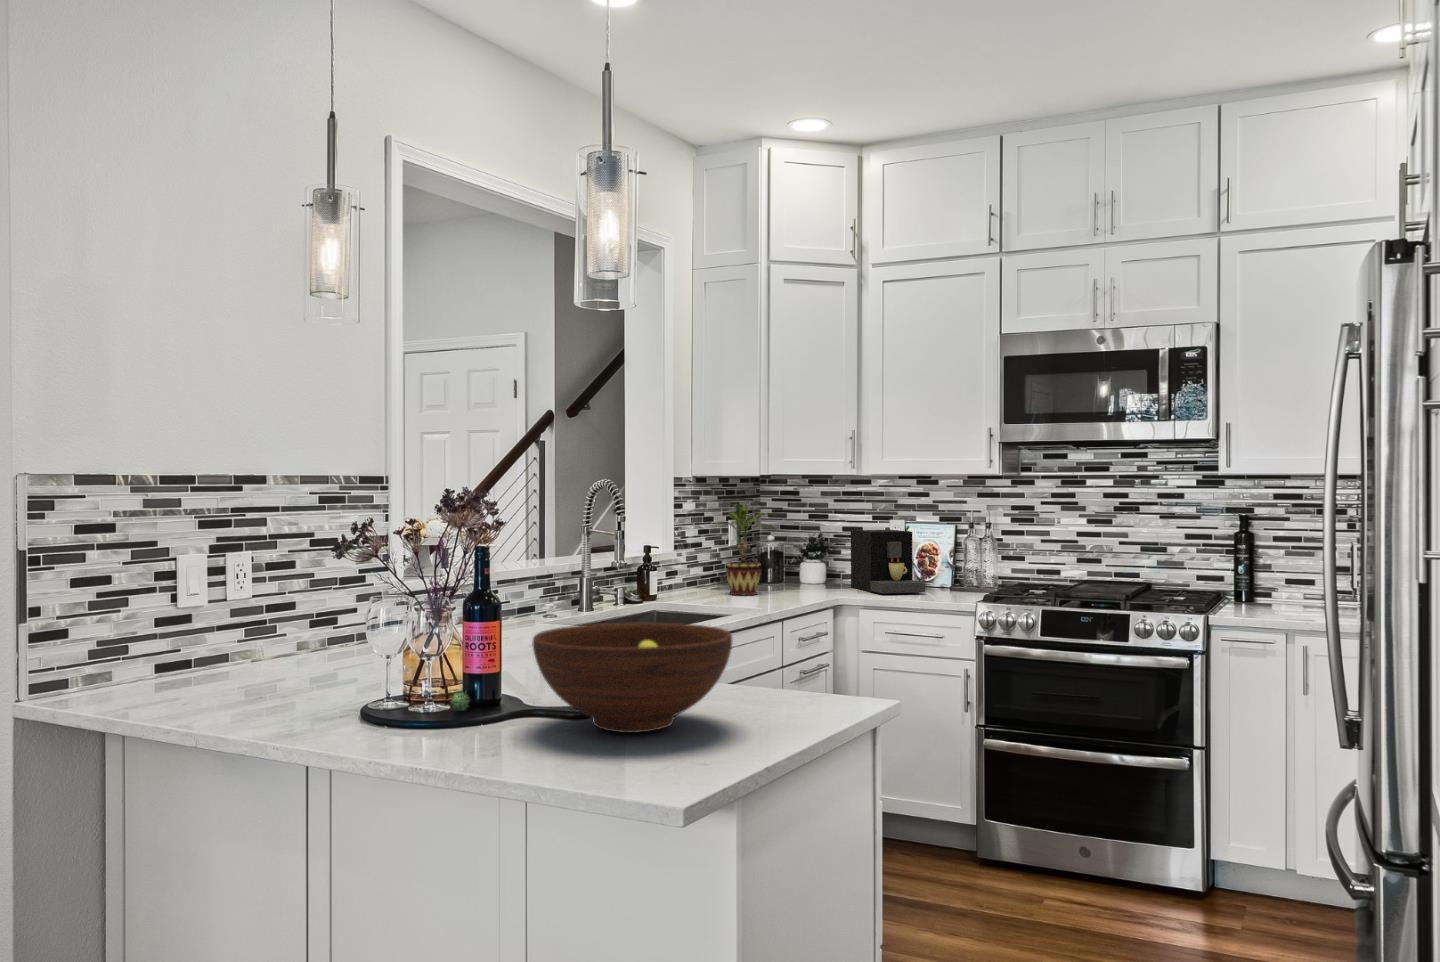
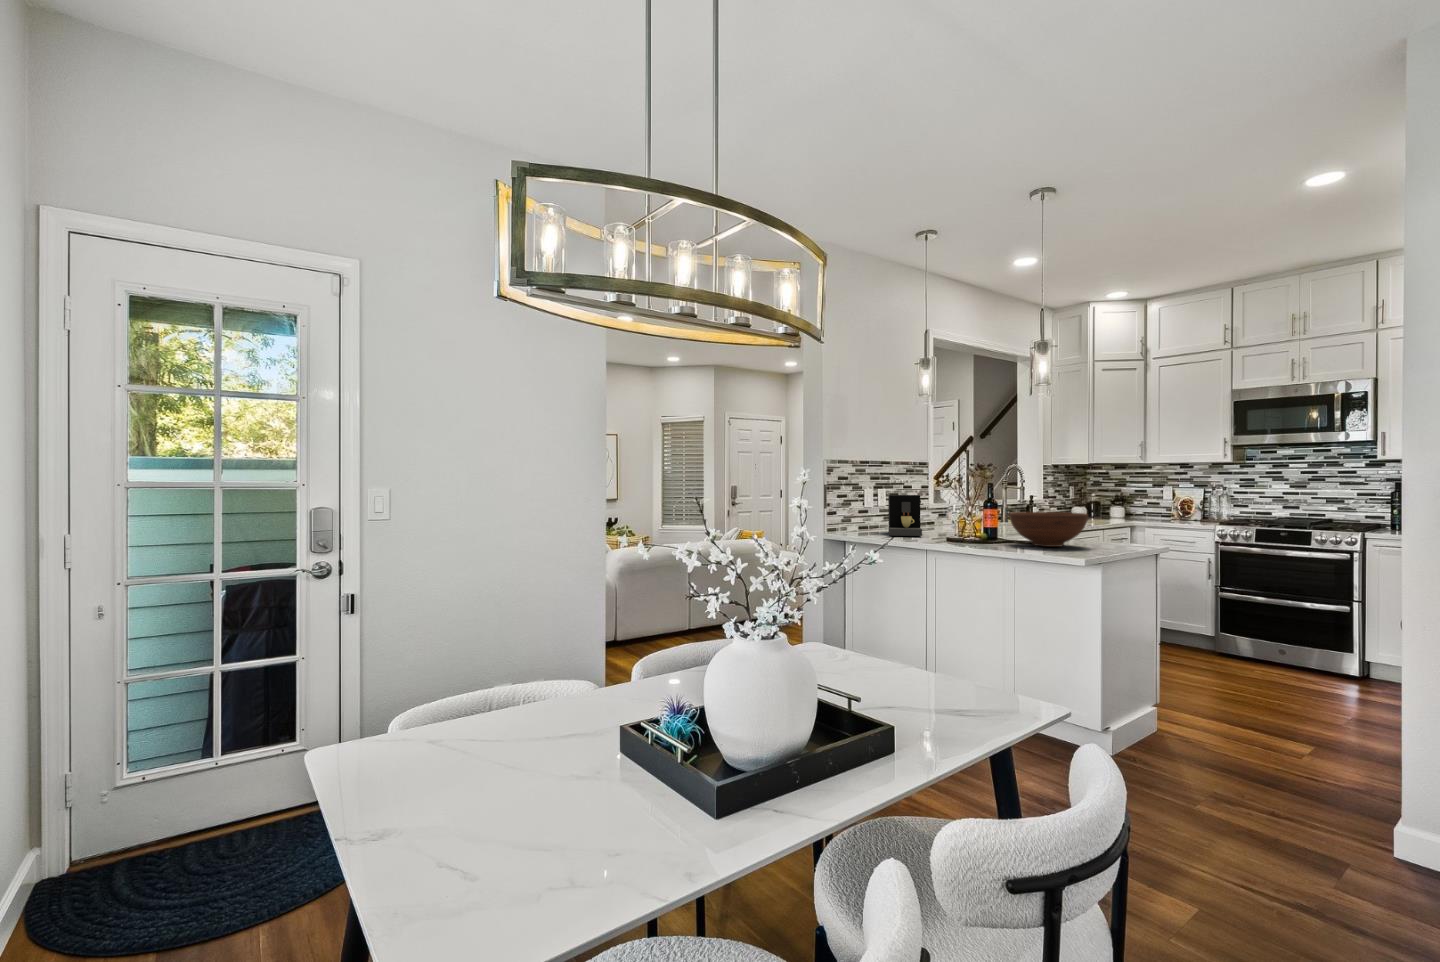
potted plant: present [717,504,771,595] -> none [1063,478,1098,521]
coffee maker: present [851,530,925,593] -> present [888,495,922,536]

